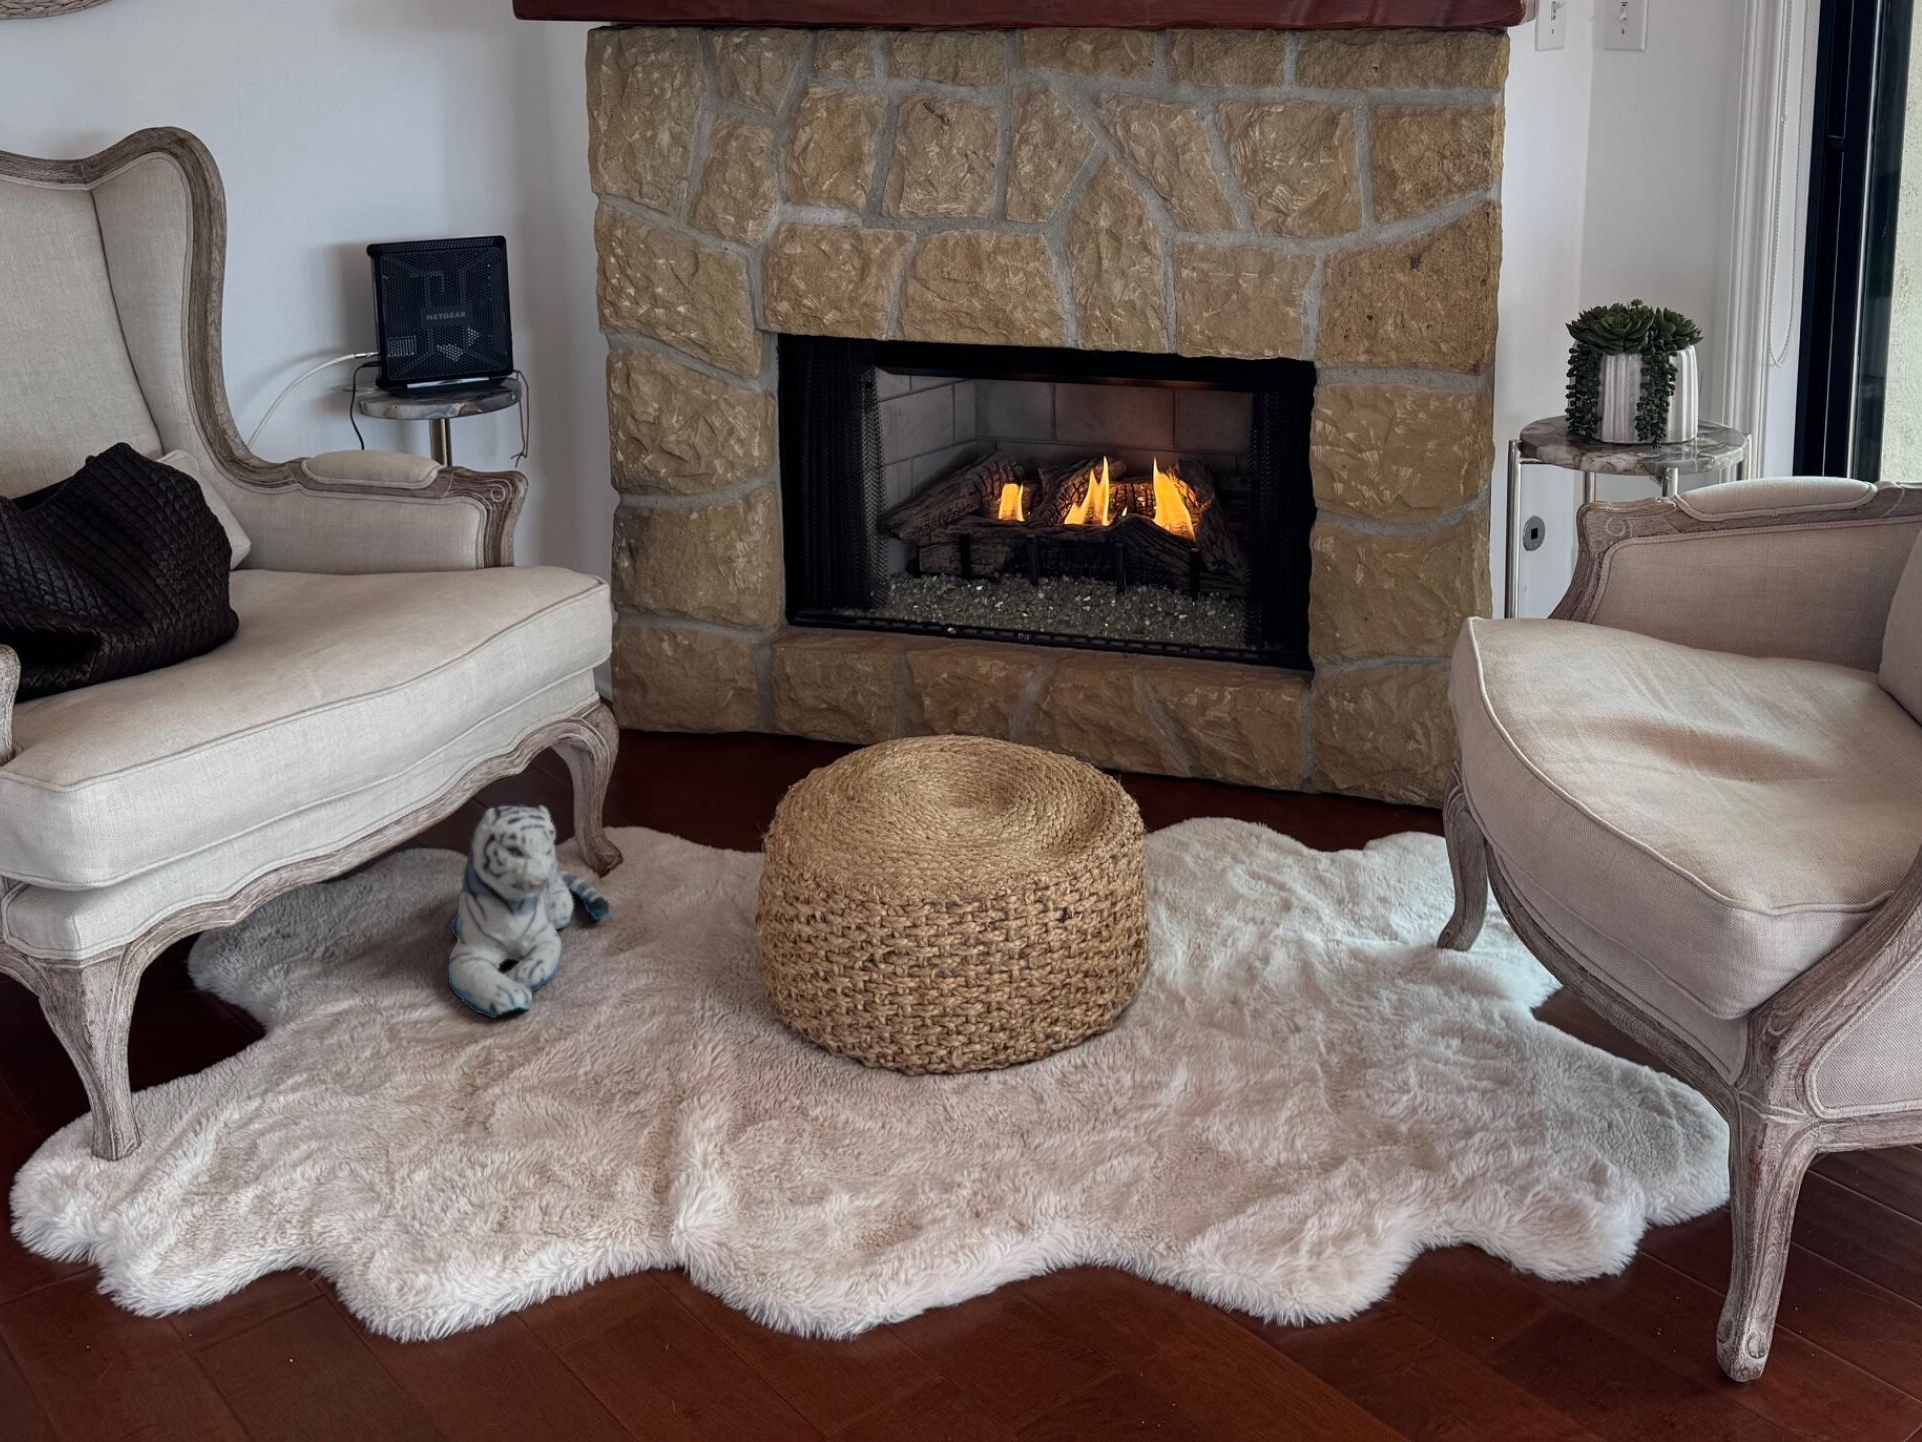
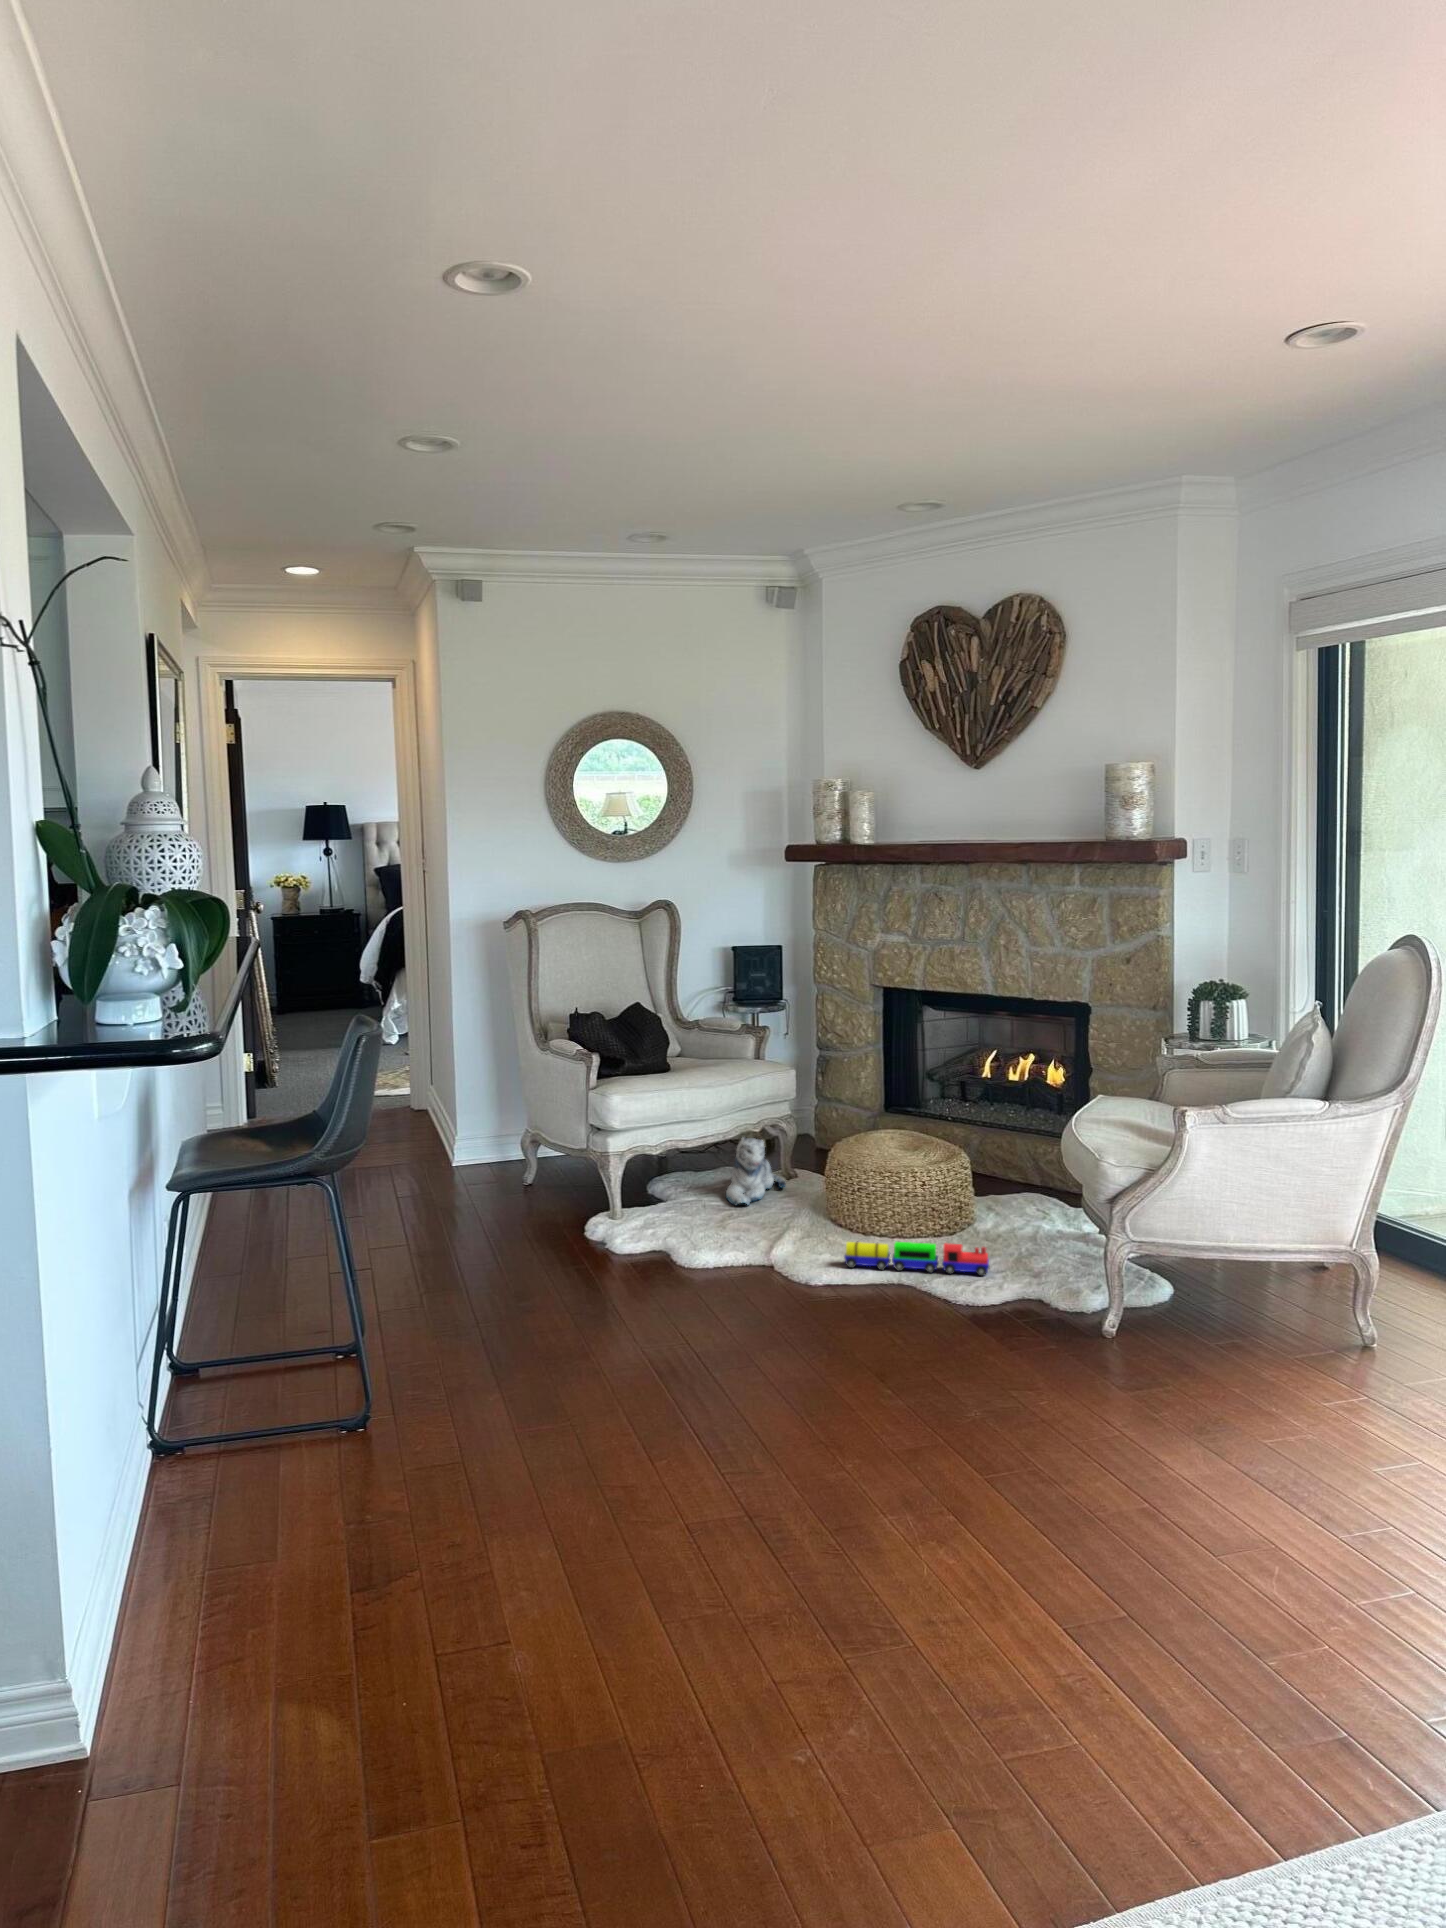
toy train: none [913,1110,1321,1248] -> present [844,1241,990,1276]

